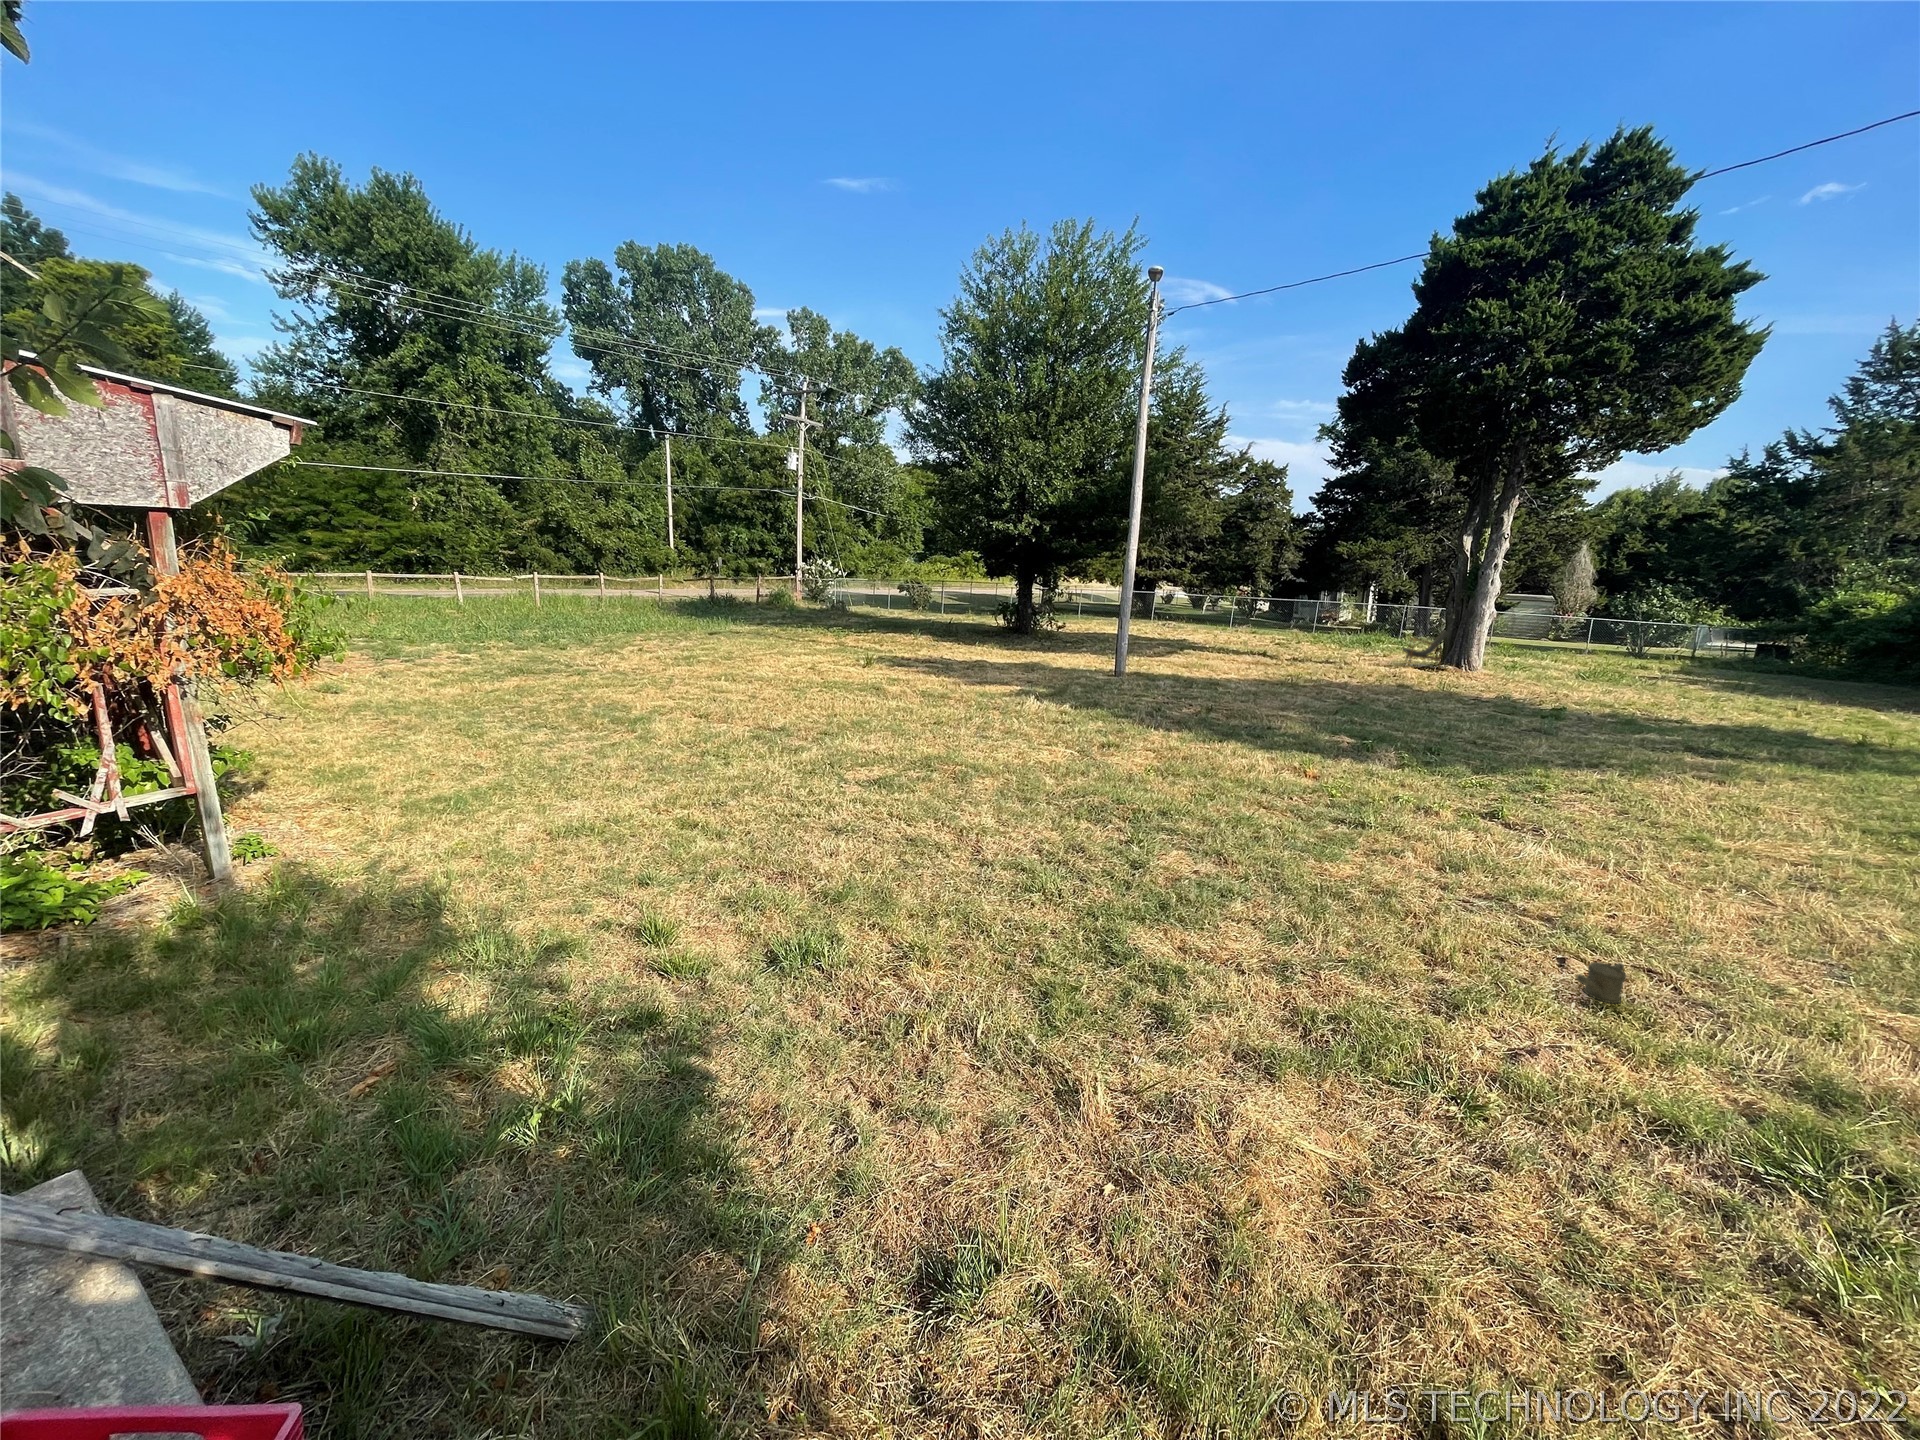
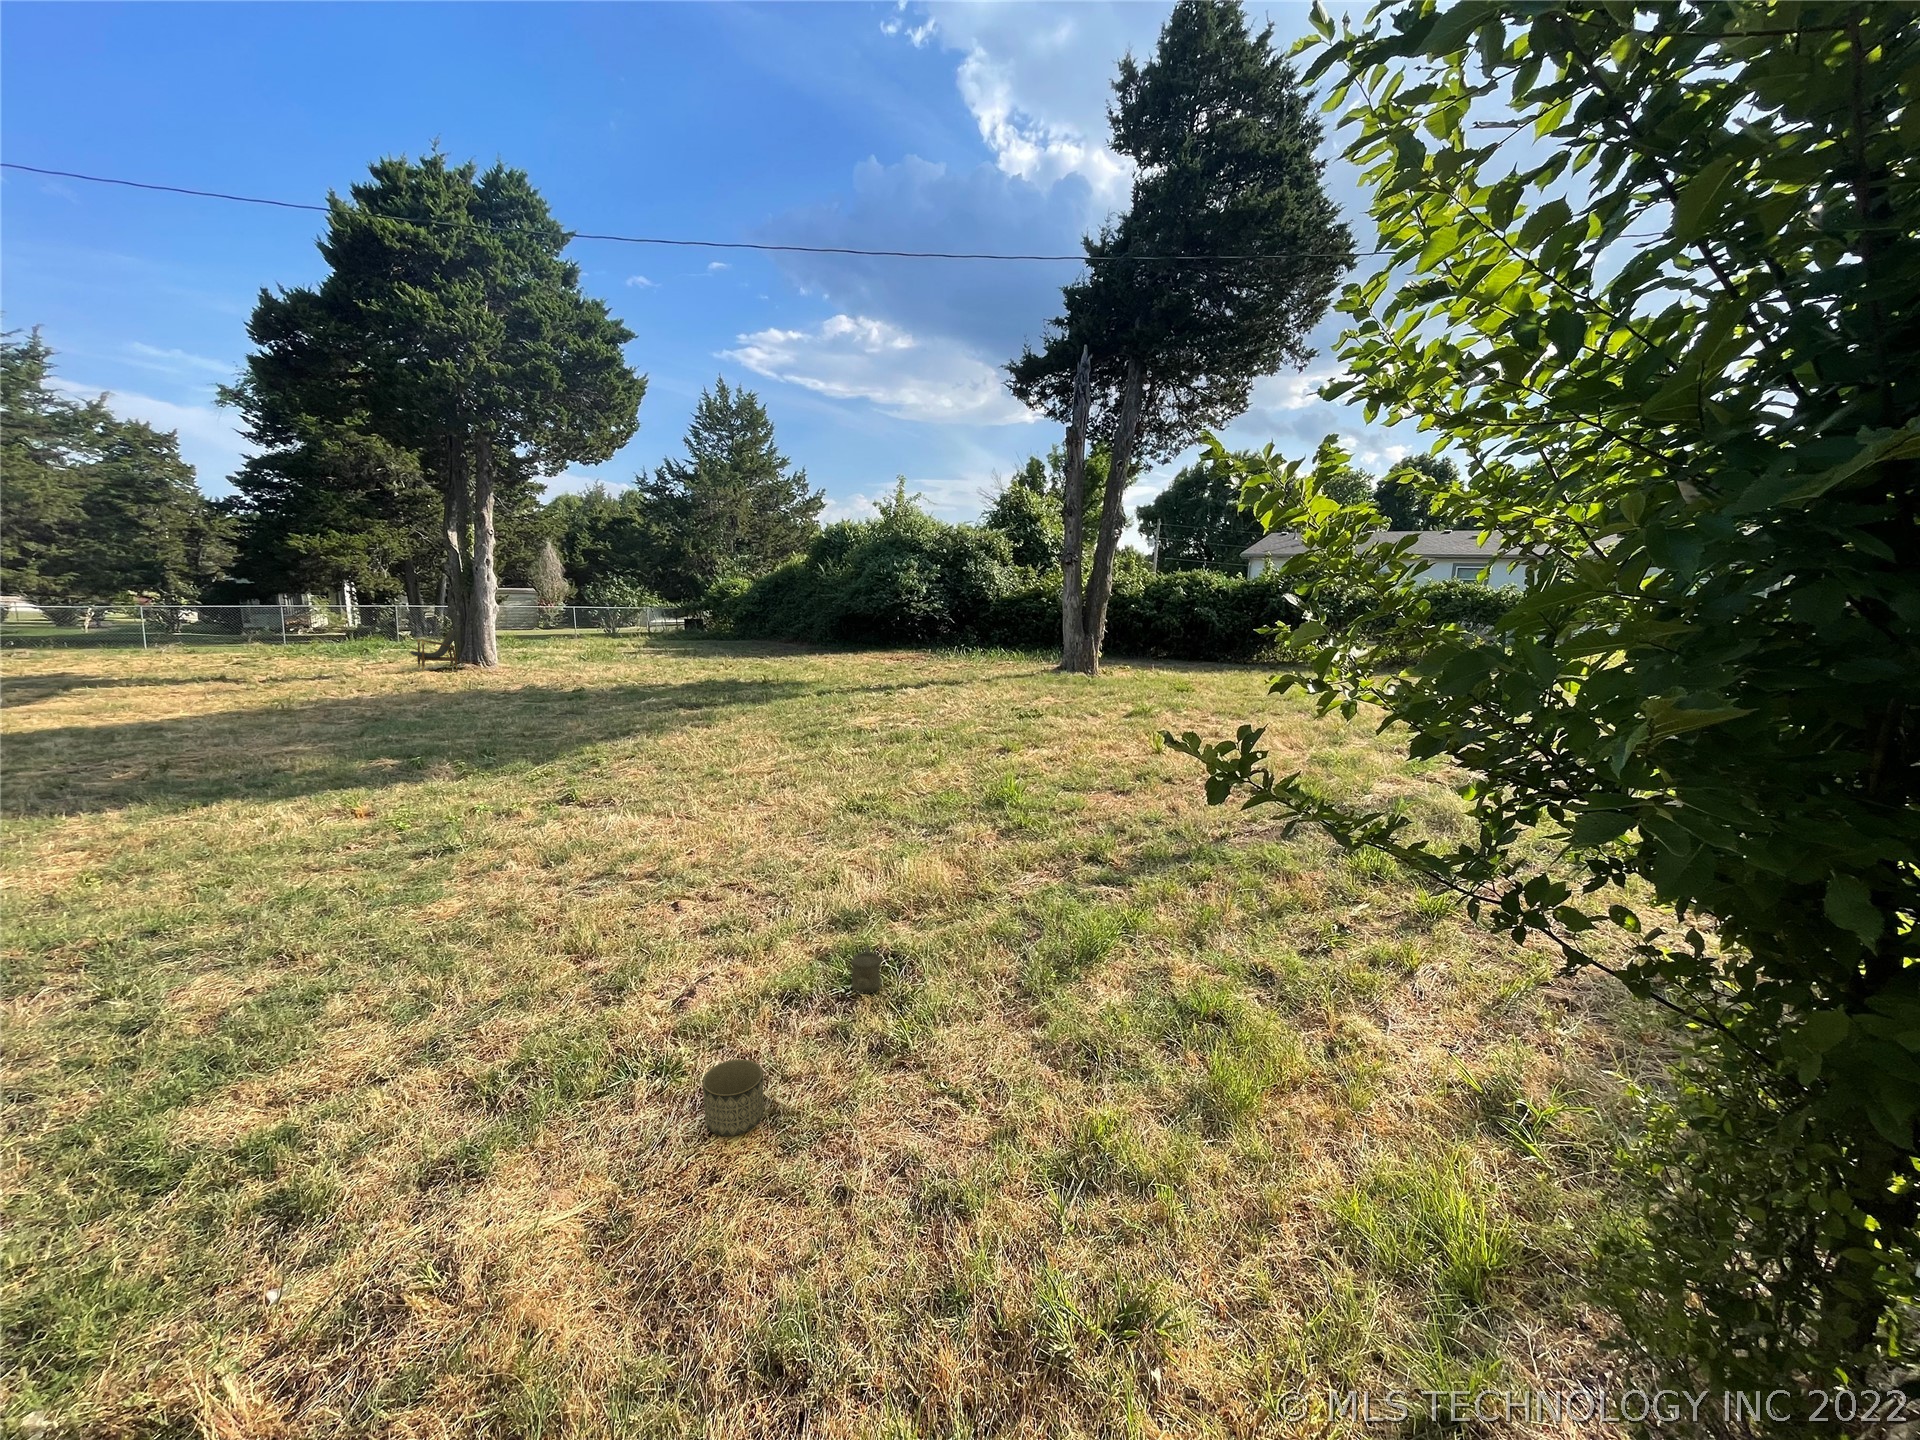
watering can: present [1576,962,1626,1004] -> present [851,946,882,993]
planter: none [1483,1131,1573,1225] -> present [703,1059,763,1136]

